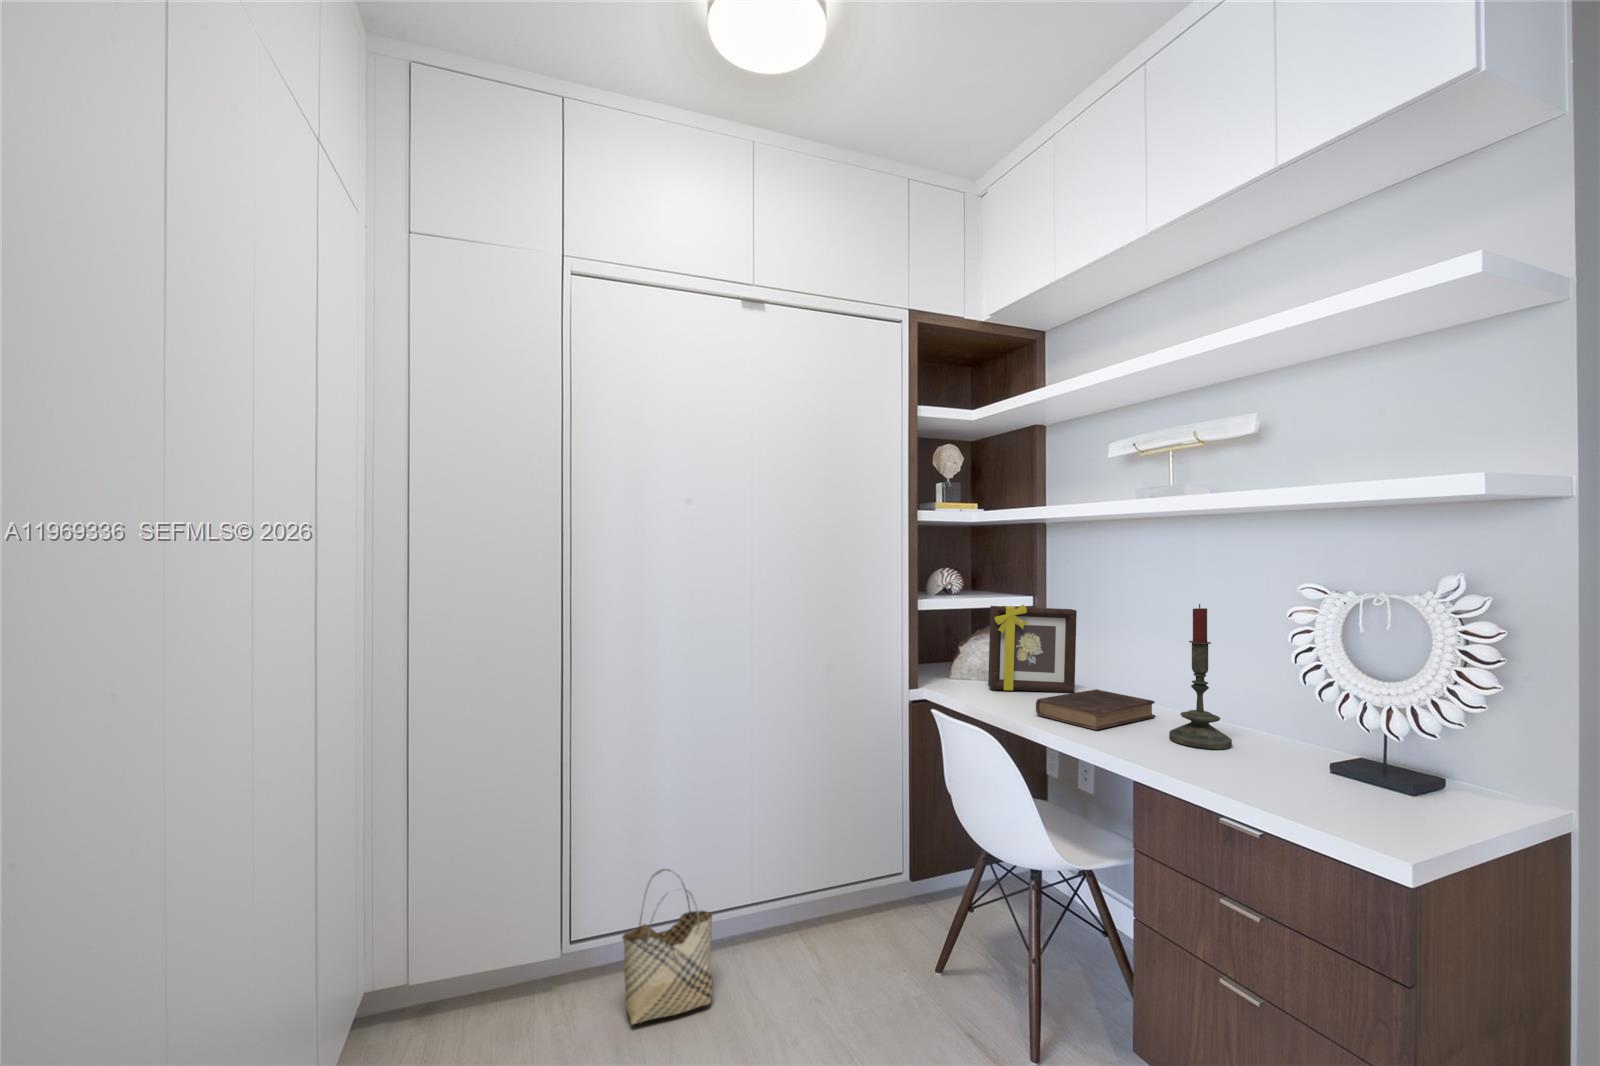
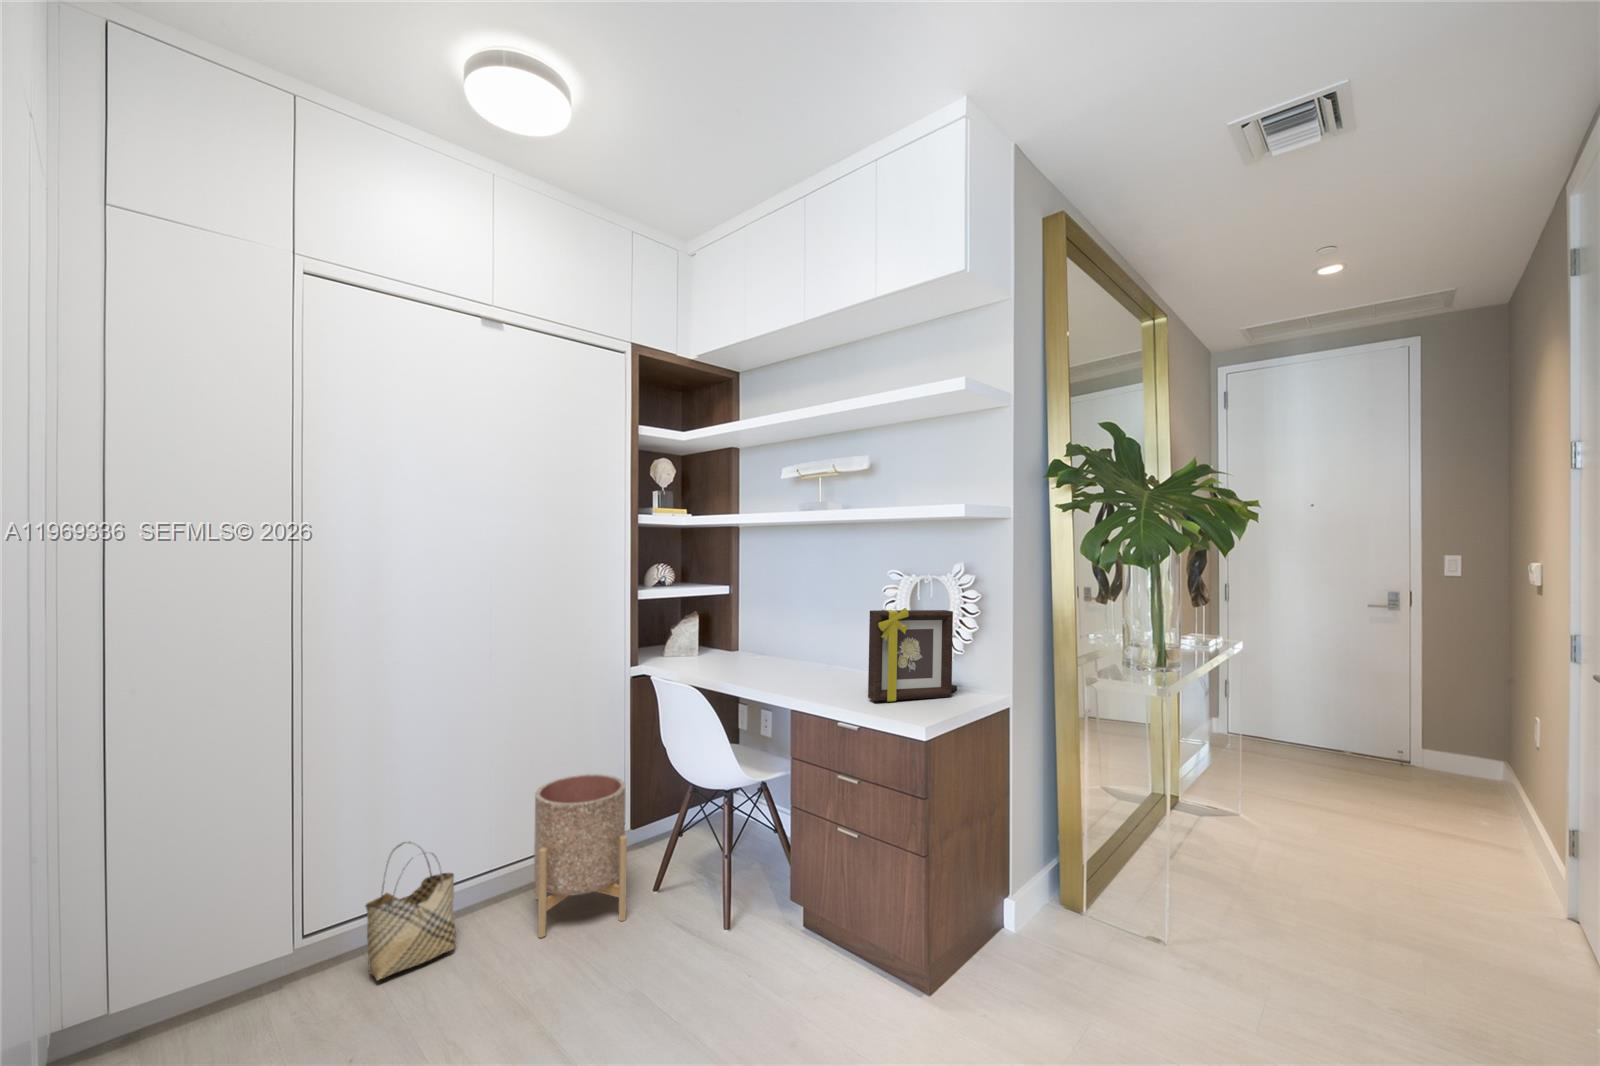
candle: present [1169,604,1232,749] -> none [815,586,852,685]
picture frame: present [988,605,1077,693] -> present [868,608,953,702]
book: present [1036,689,1155,730] -> none [727,653,810,680]
planter: none [799,817,905,1017] -> present [534,774,627,938]

